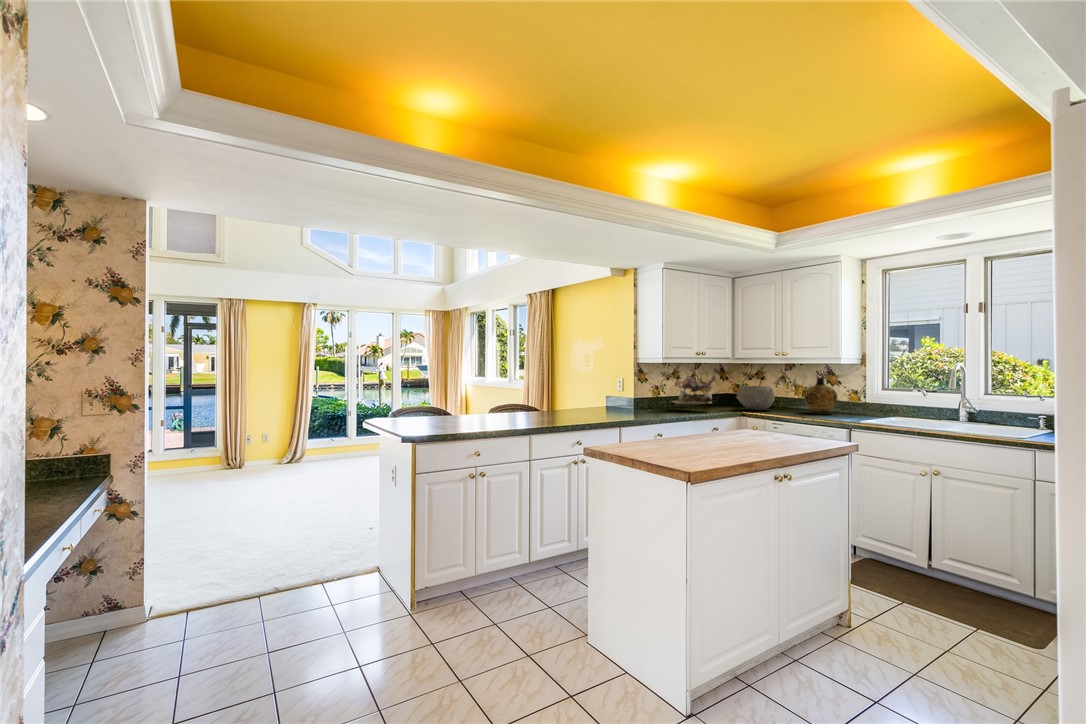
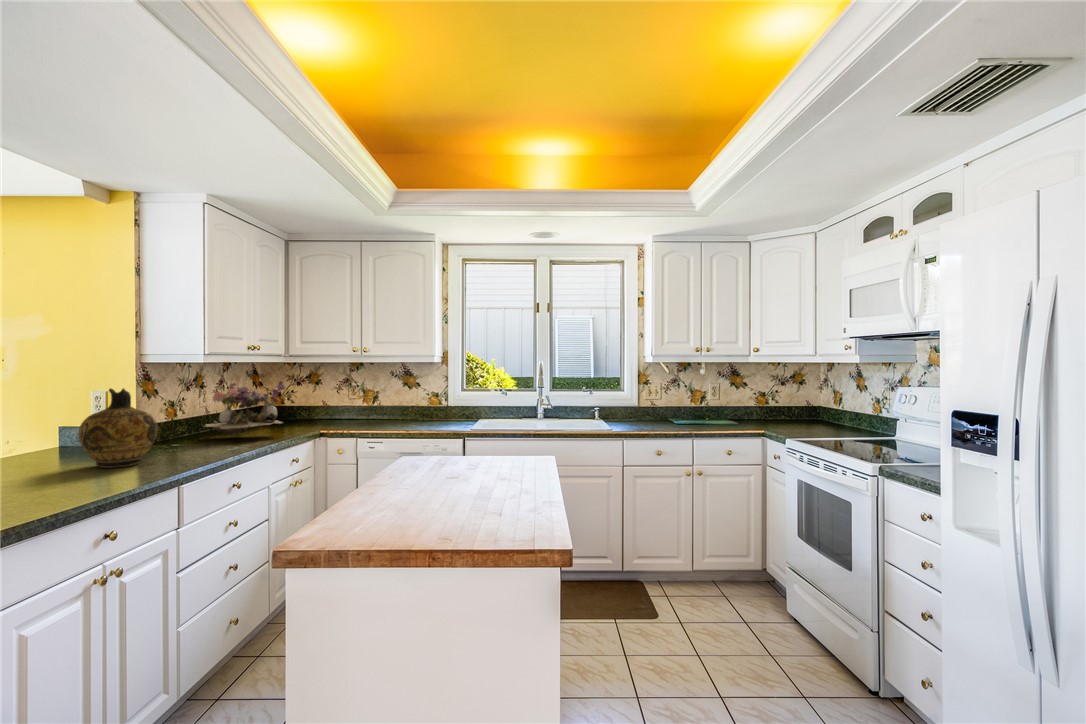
ceramic jug: present [803,376,837,414] -> present [78,388,158,468]
ceramic bowl: present [736,386,775,410] -> none [297,393,348,426]

